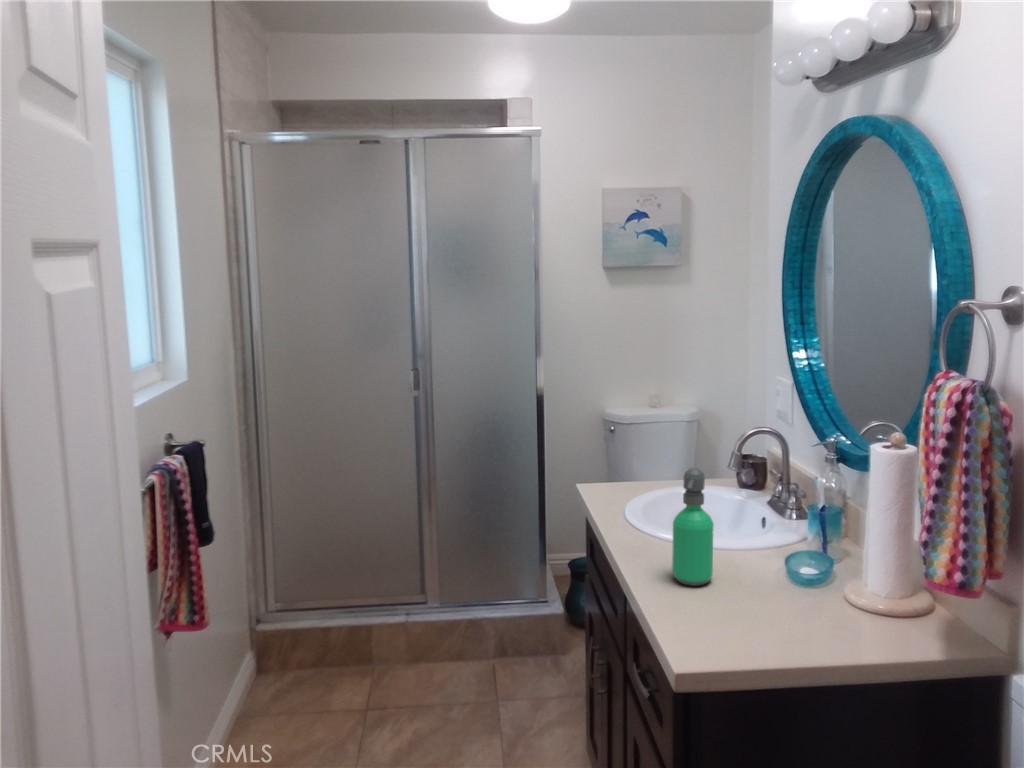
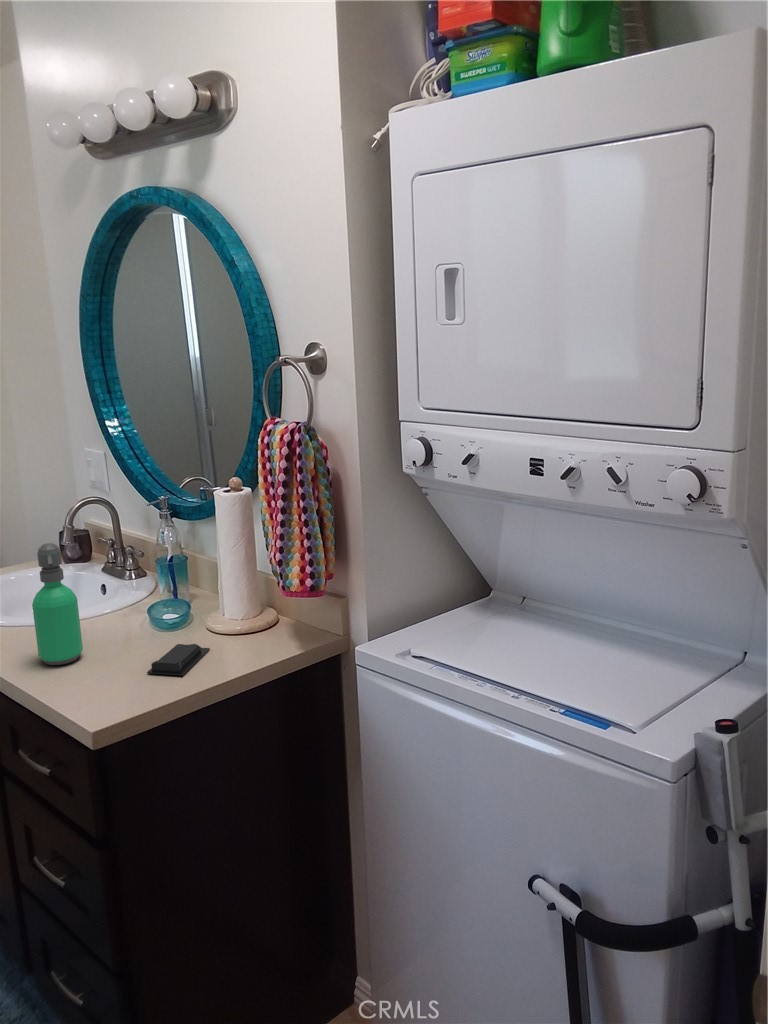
soap bar: none [761,600,838,635] -> present [147,644,210,675]

